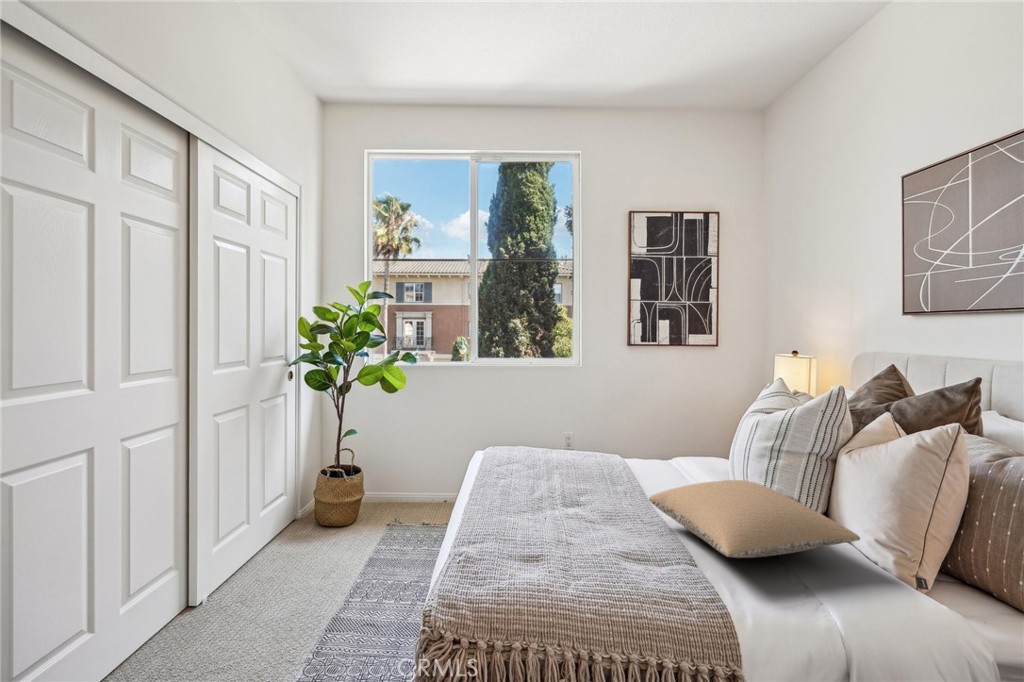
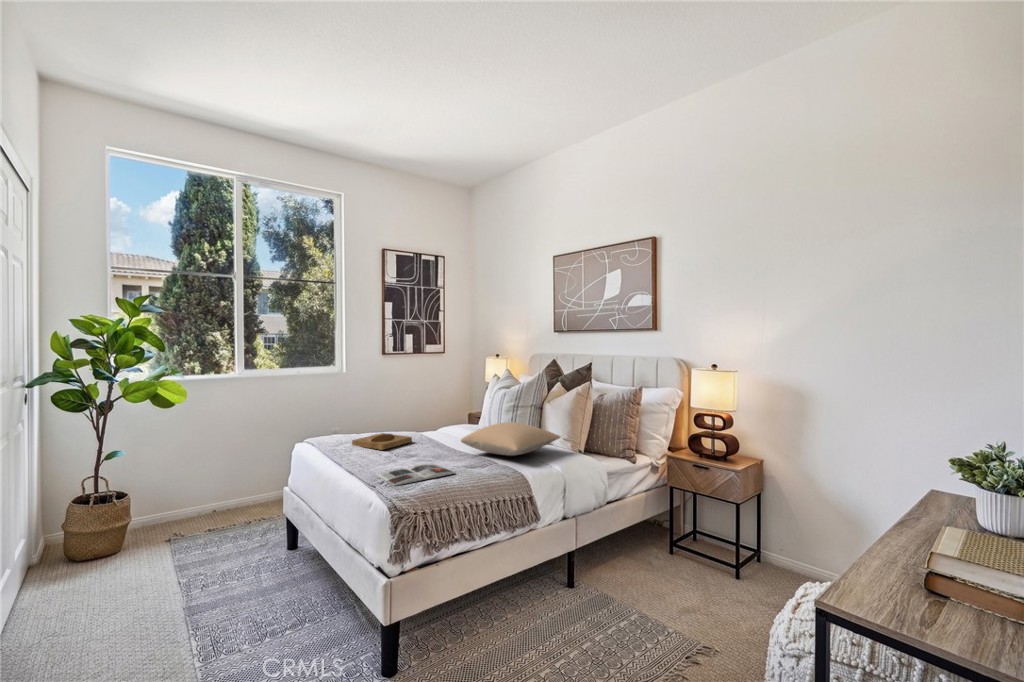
tray: none [523,455,599,485] -> present [352,433,412,450]
magazine: none [484,530,600,568] -> present [377,464,455,486]

